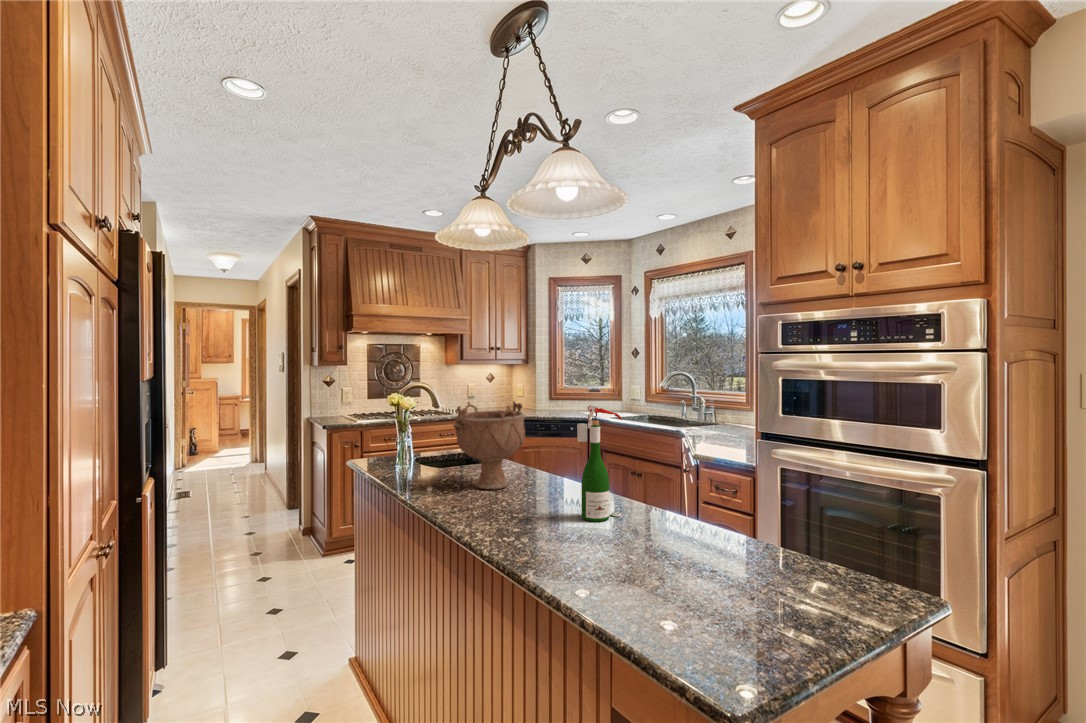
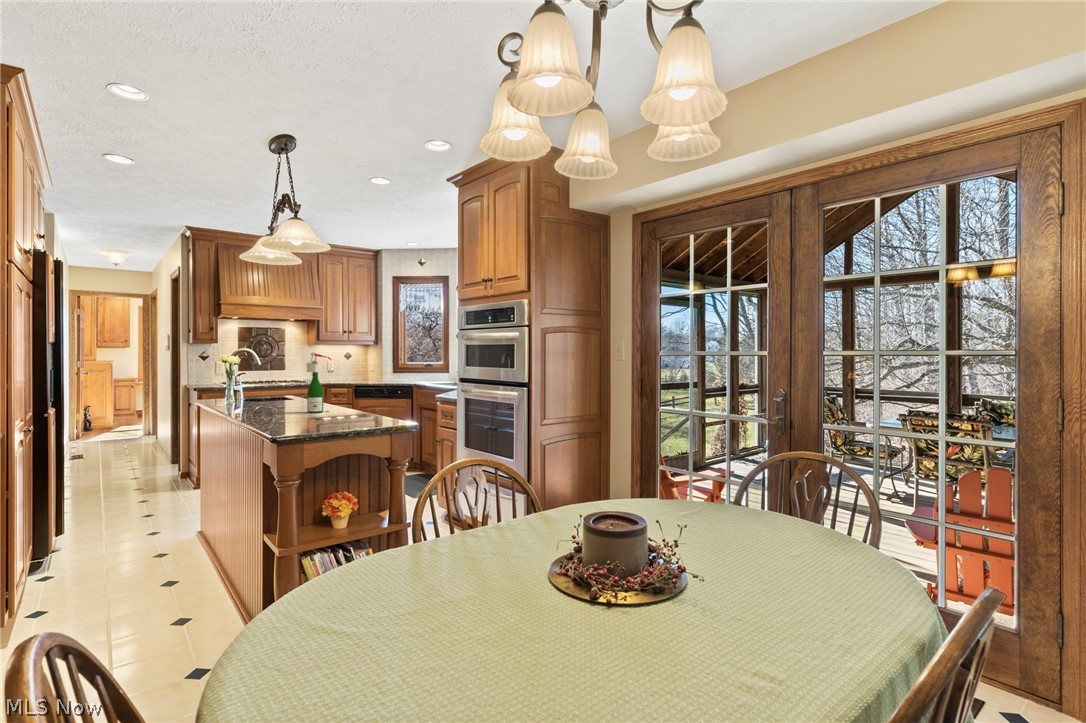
decorative bowl: present [453,401,525,489] -> none [250,356,301,407]

